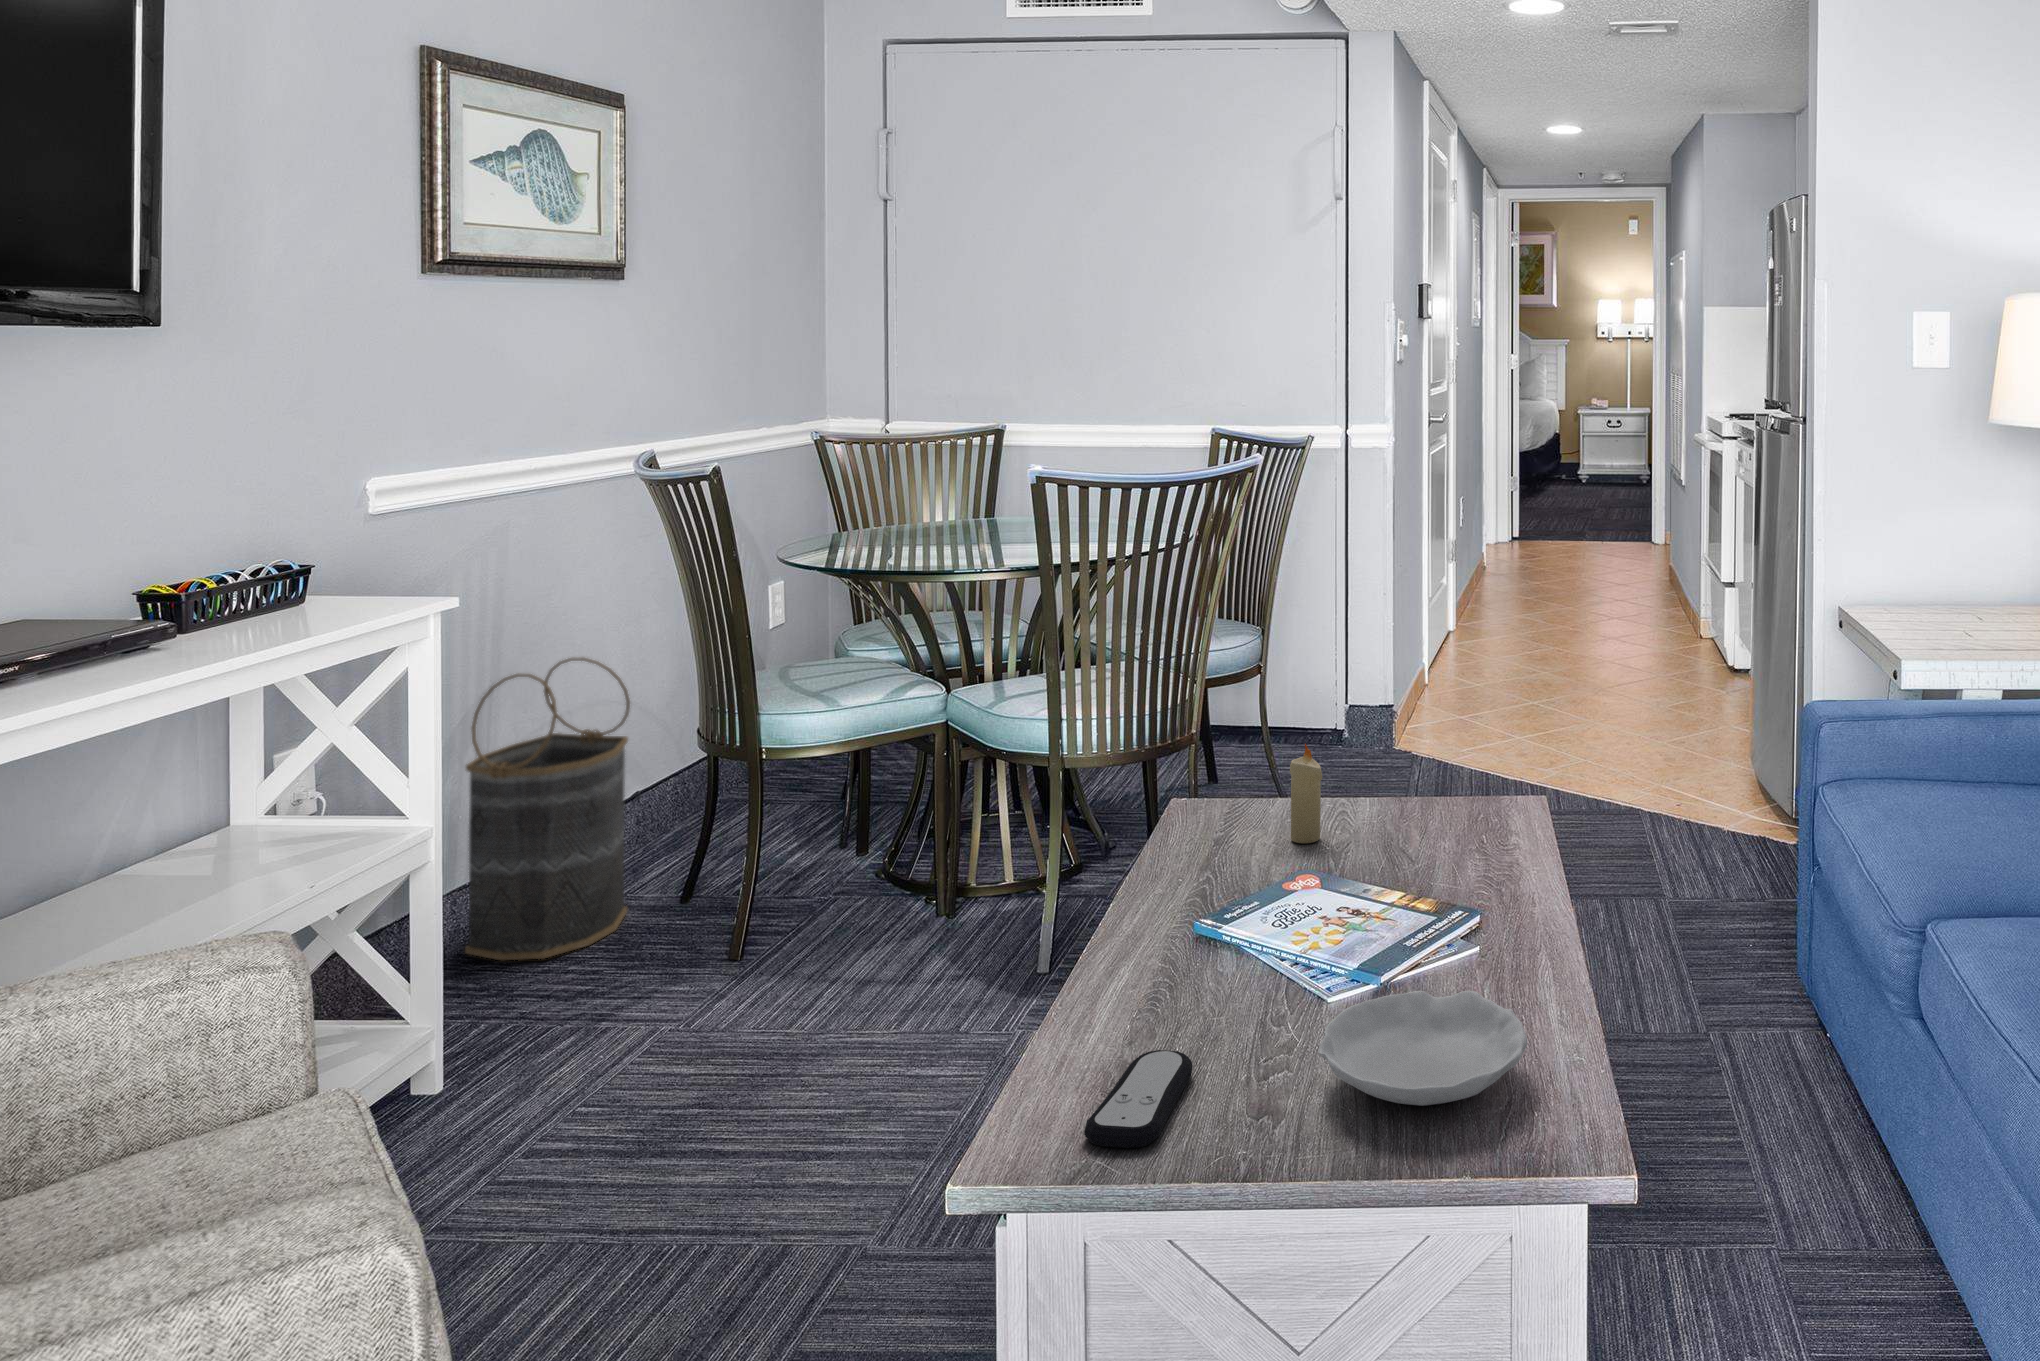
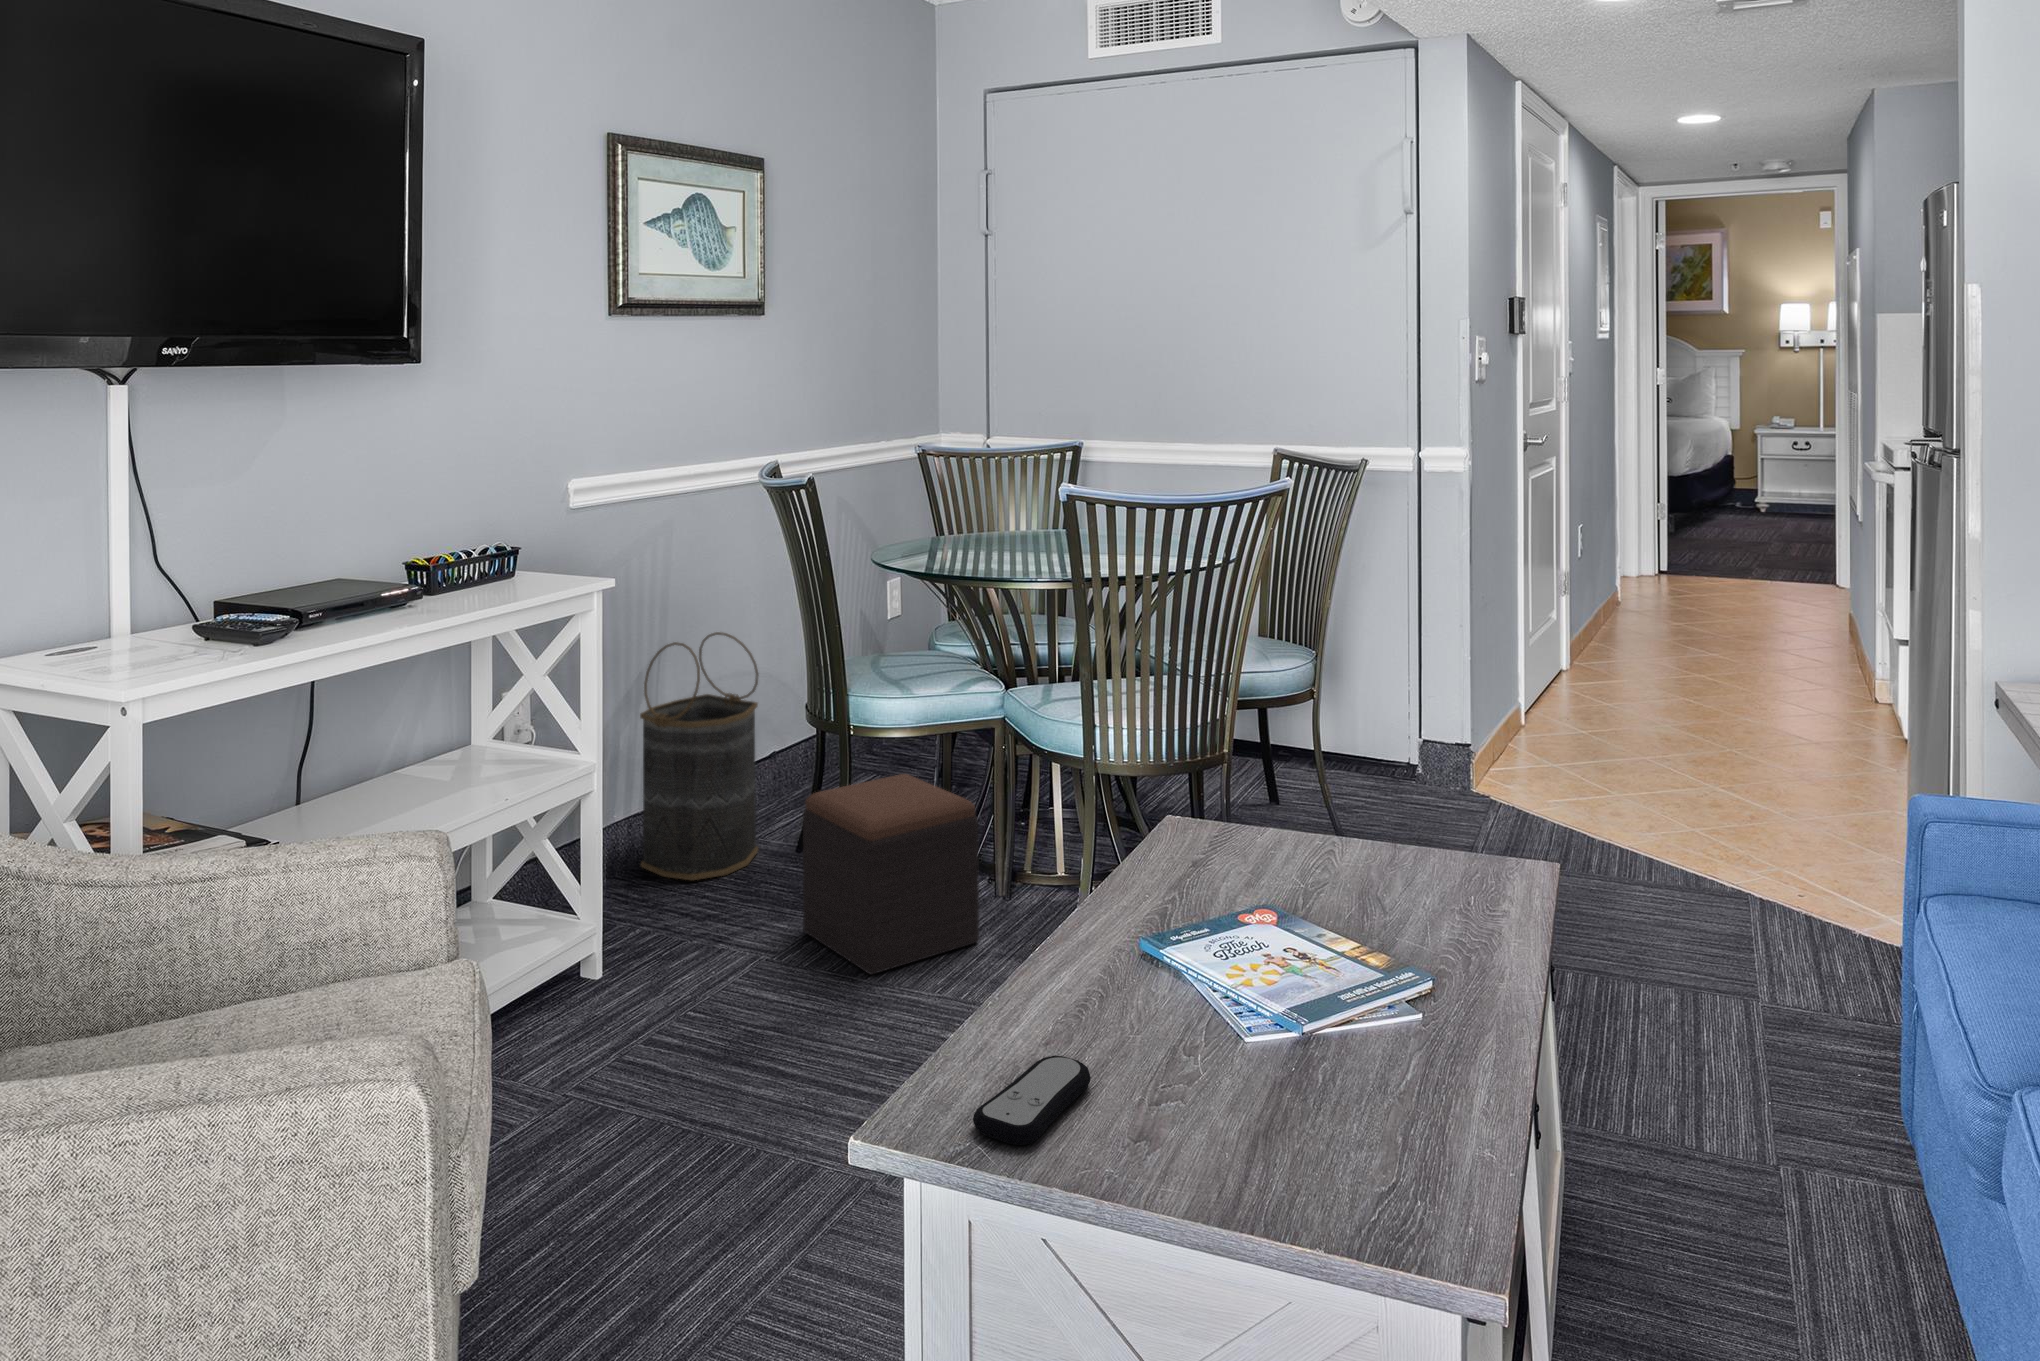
candle: present [1290,744,1322,843] -> none [1267,775,1300,877]
footstool: none [711,797,930,1026] -> present [803,774,979,975]
bowl: present [1318,991,1527,1106] -> none [1201,1047,1423,1171]

